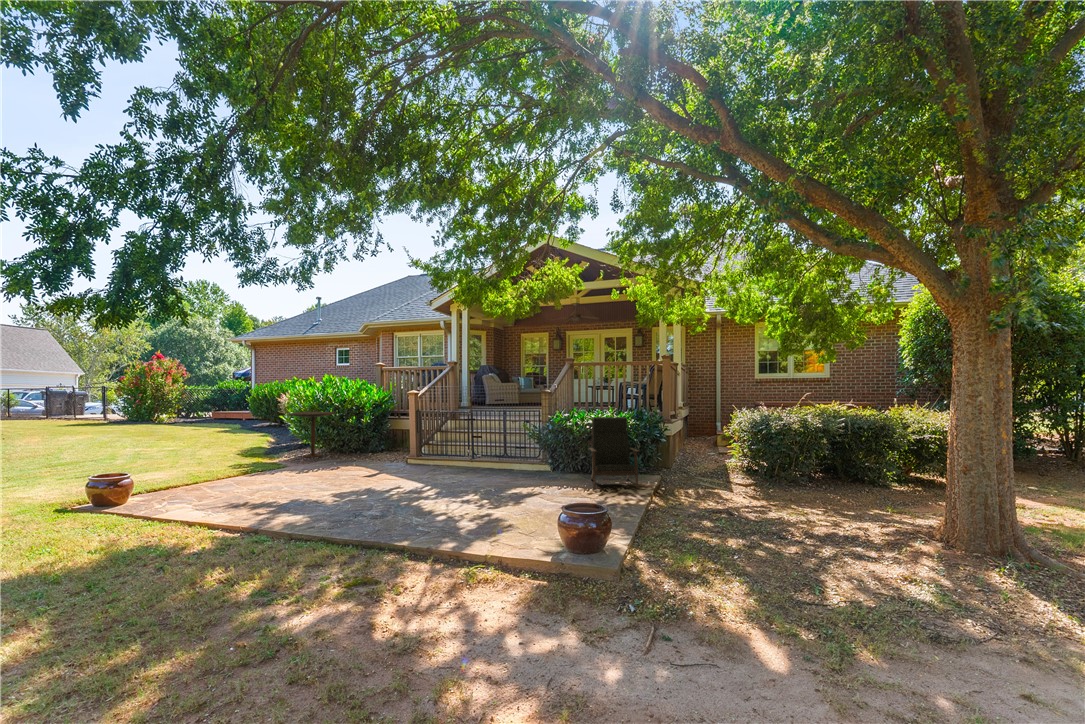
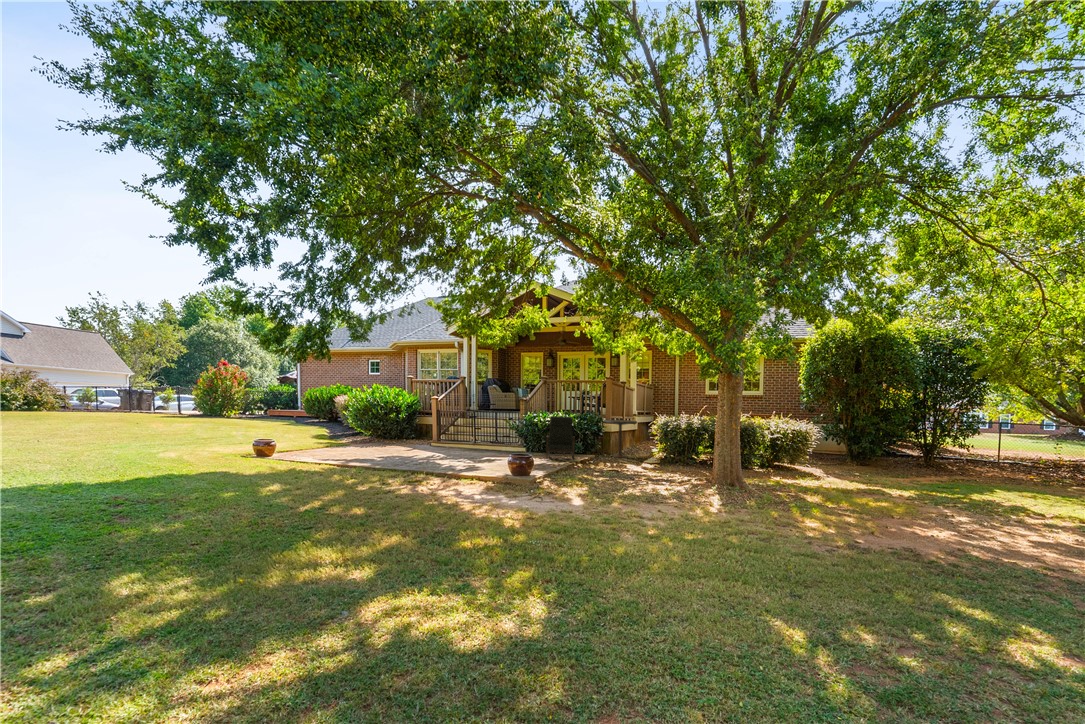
pedestal table: present [291,412,335,458] -> present [604,420,637,458]

